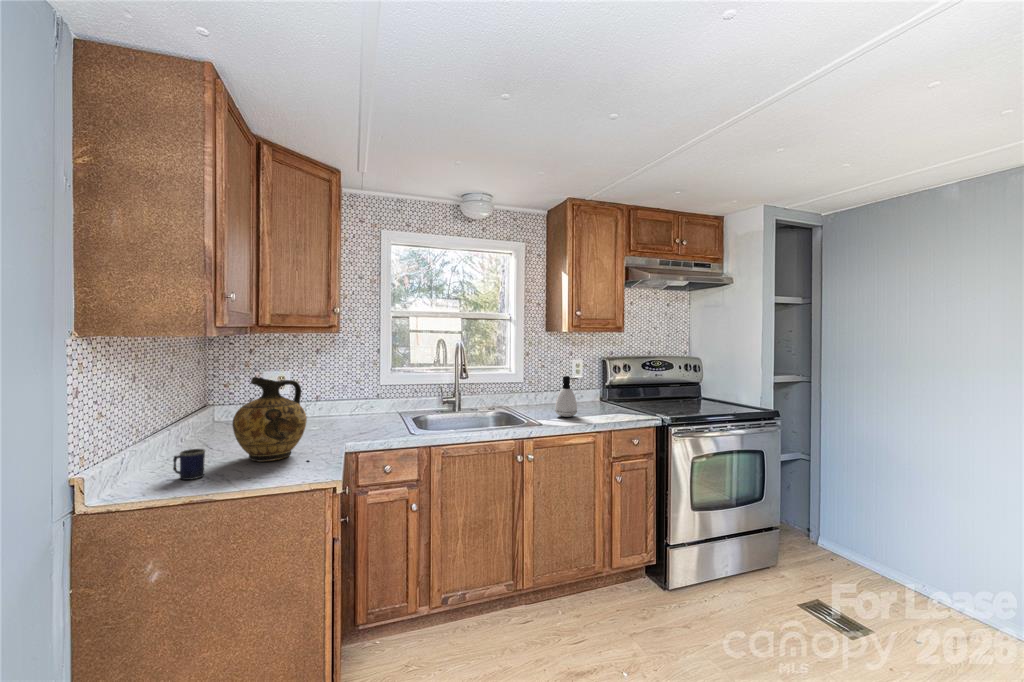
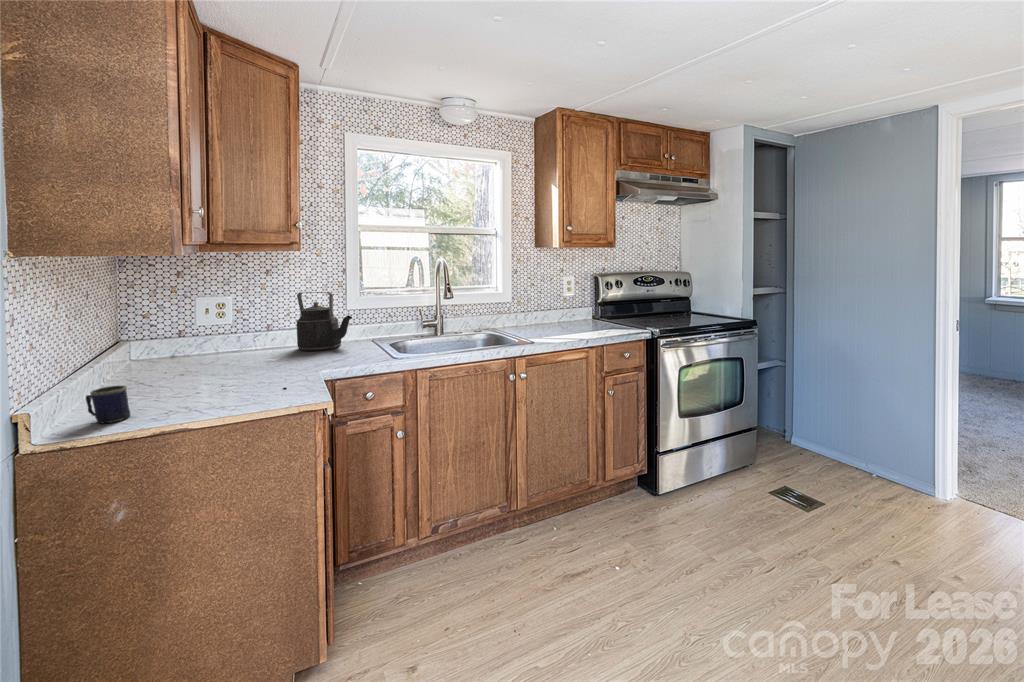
kettle: none [321,369,374,425] -> present [296,292,352,351]
soap dispenser: present [555,376,578,417] -> none [546,292,569,334]
ceramic jug: present [232,377,307,461] -> none [167,298,262,396]

